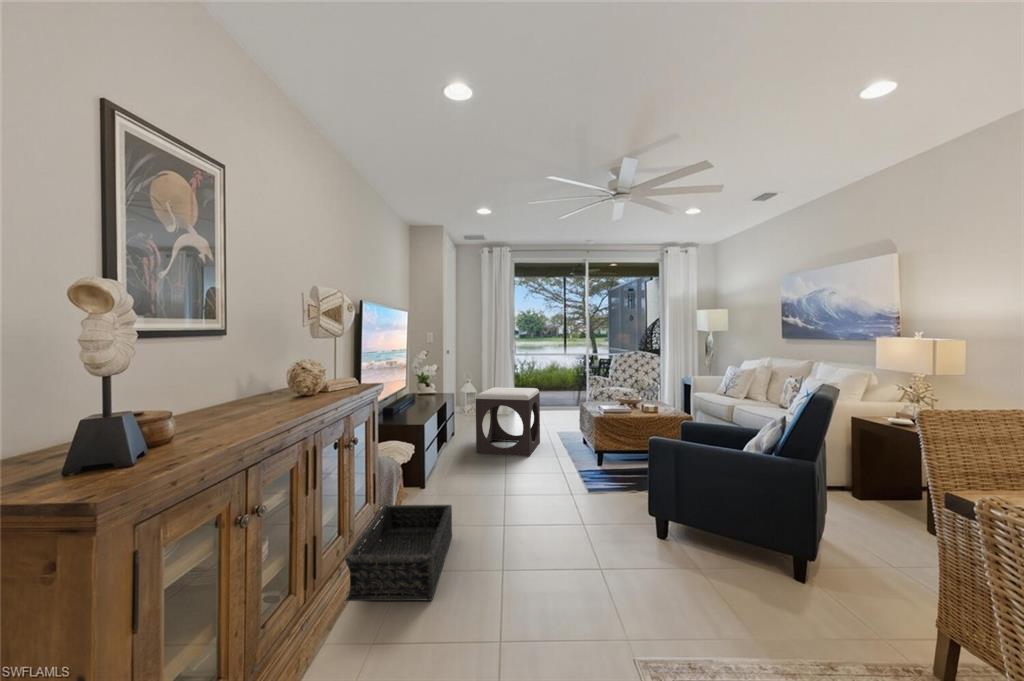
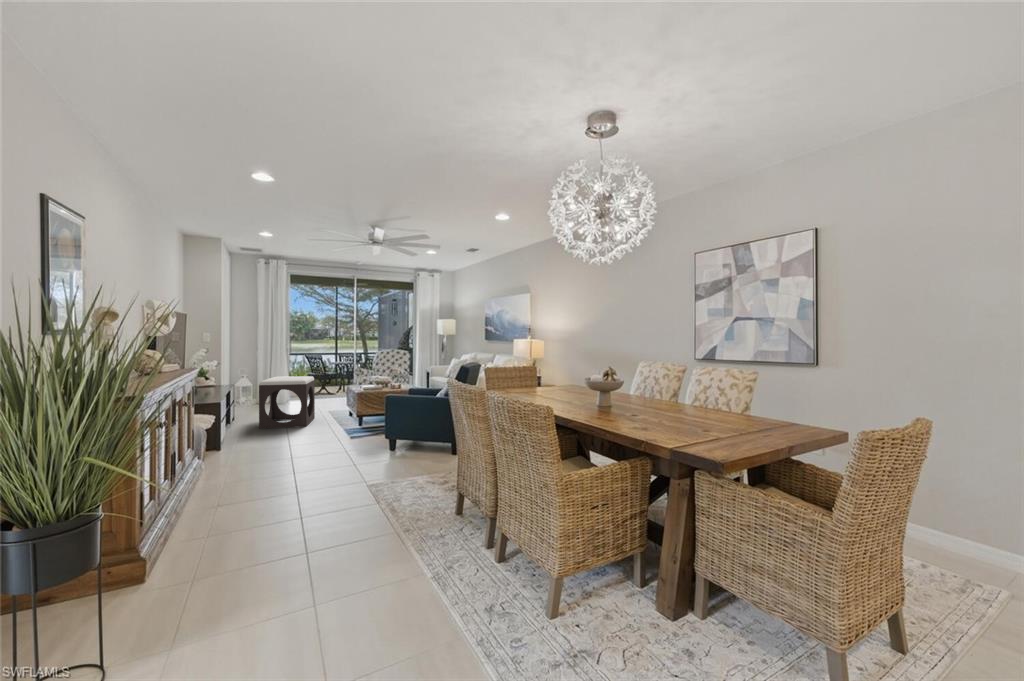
basket: present [345,505,452,601] -> none [185,447,254,500]

